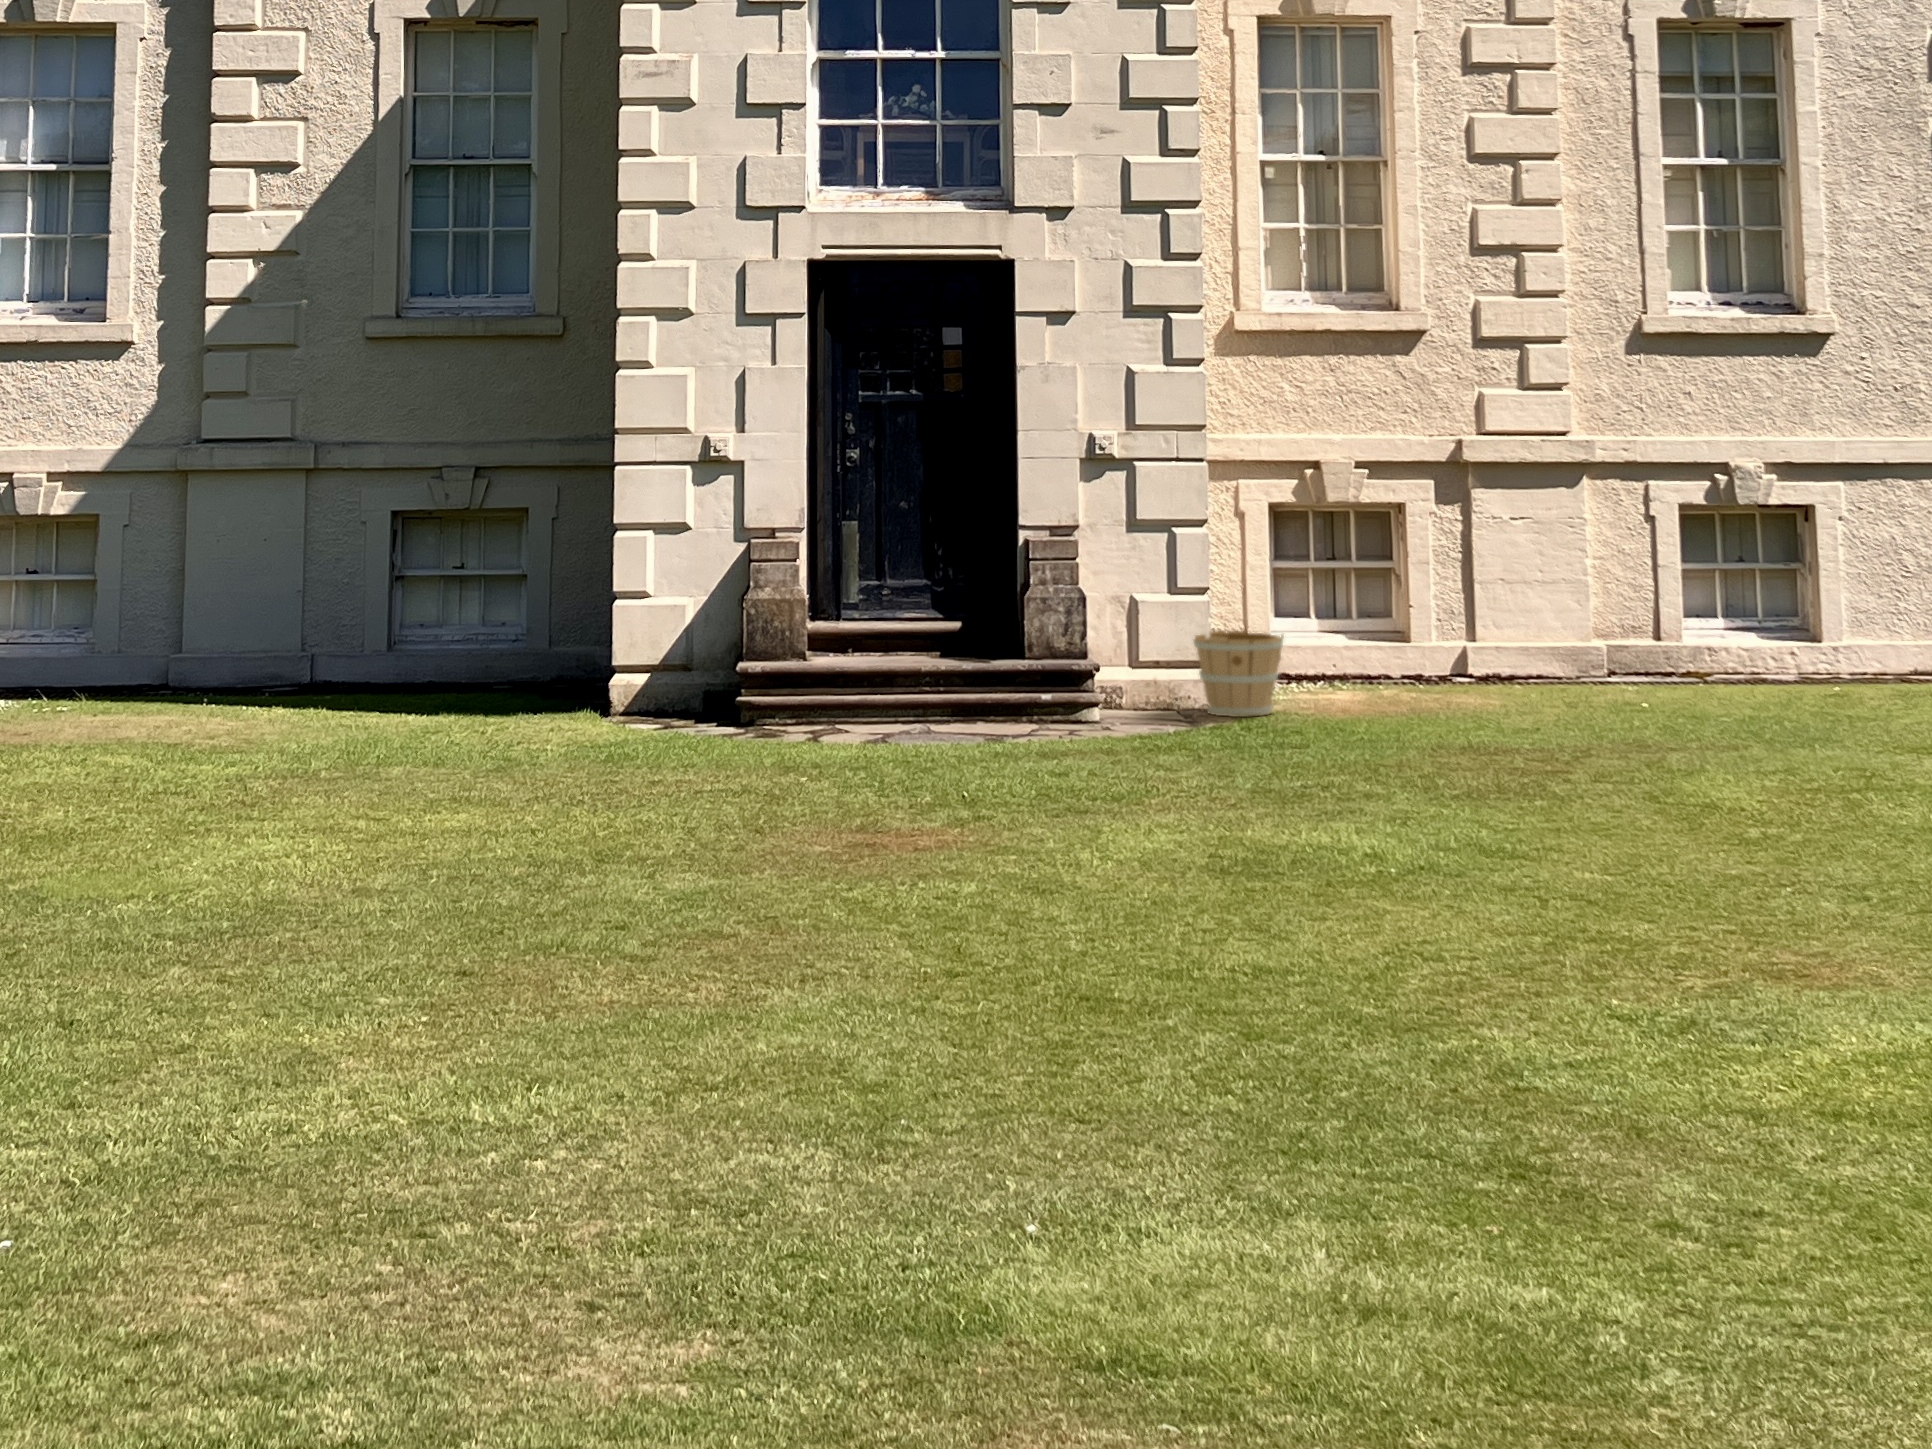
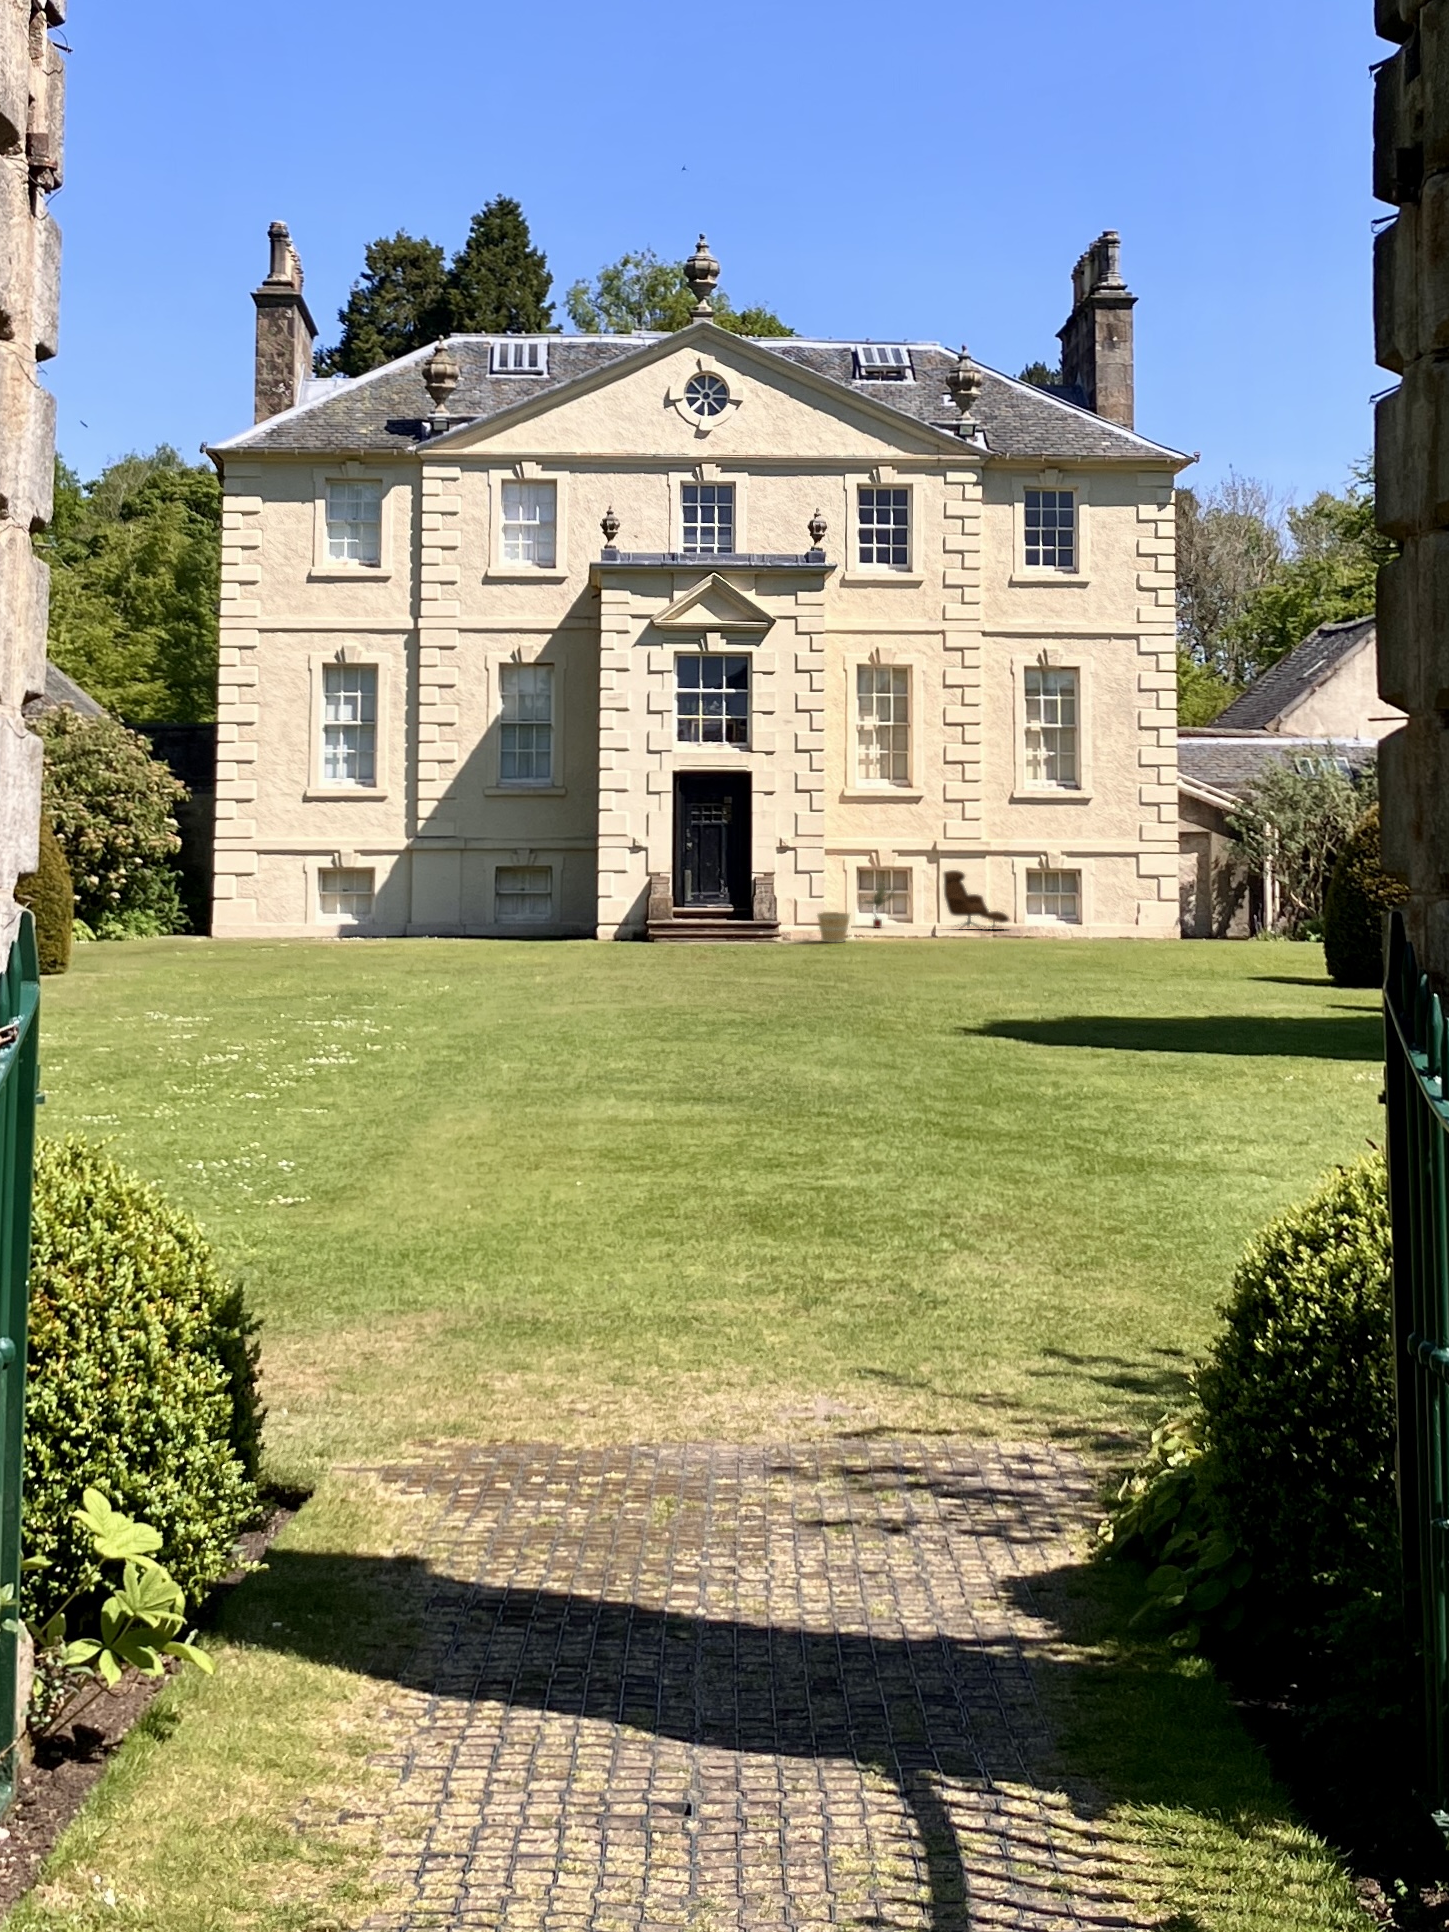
lounge chair: none [1482,514,1654,667] -> present [944,870,1009,929]
potted tree: none [1273,541,1367,660] -> present [864,881,895,928]

